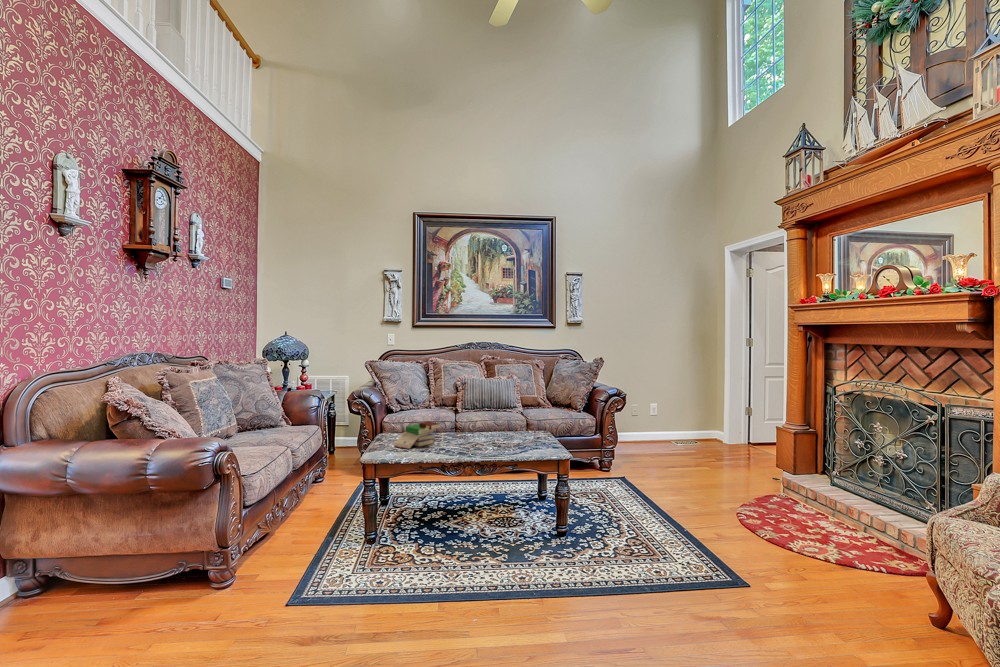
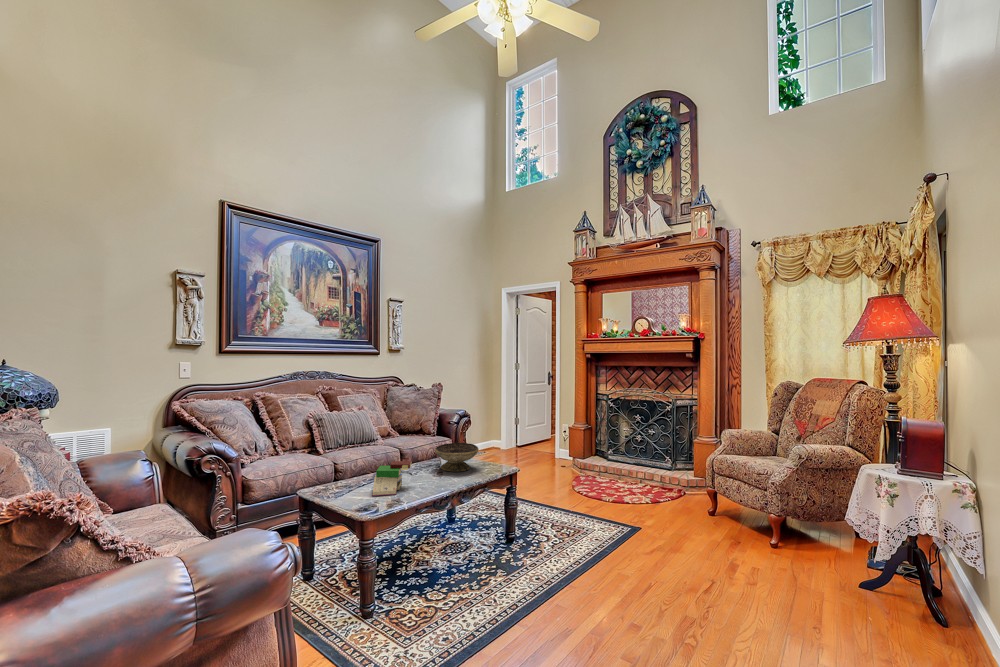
decorative bowl: none [482,415,526,444] -> present [435,443,479,472]

